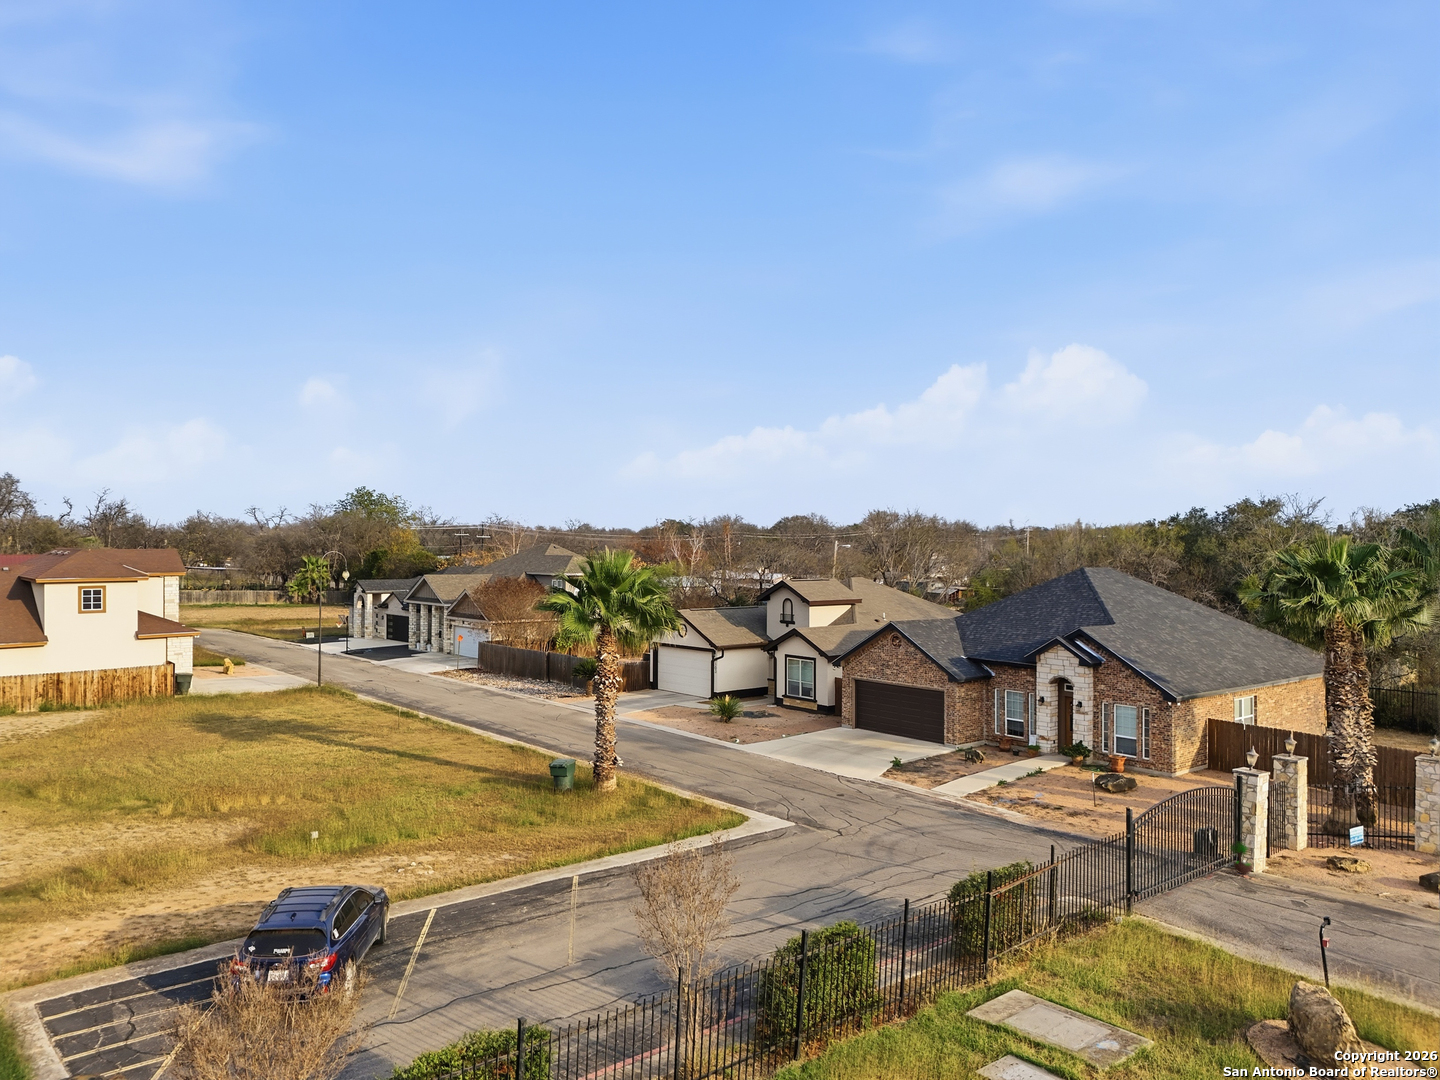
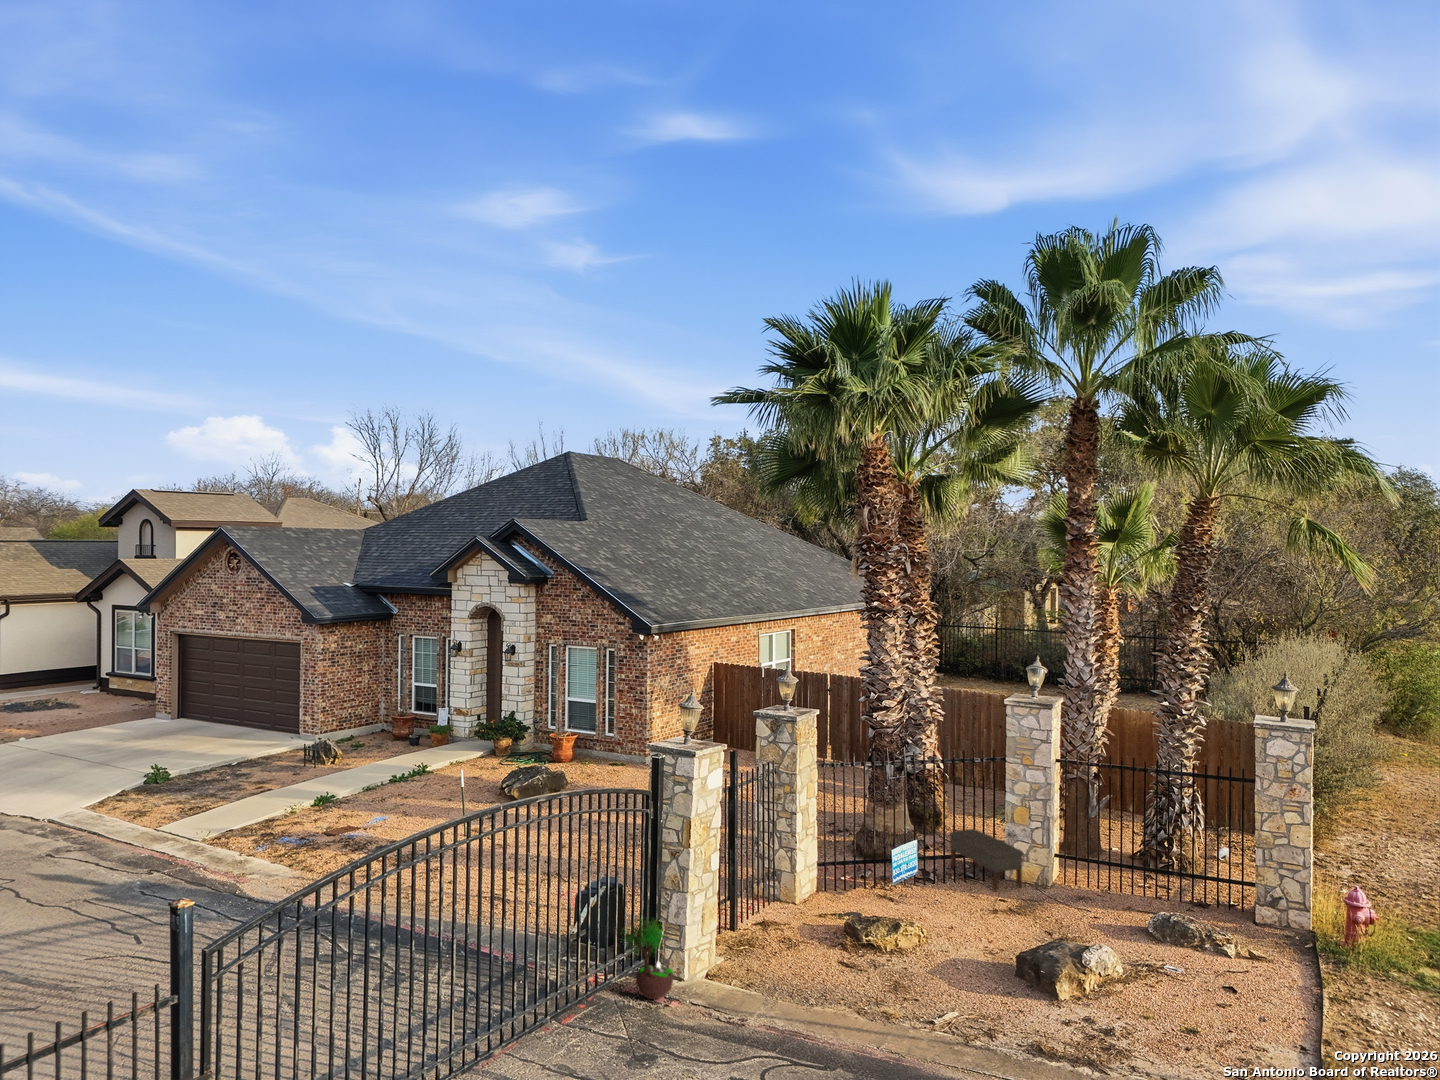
bench: none [1383,826,1429,857] -> present [949,829,1023,891]

